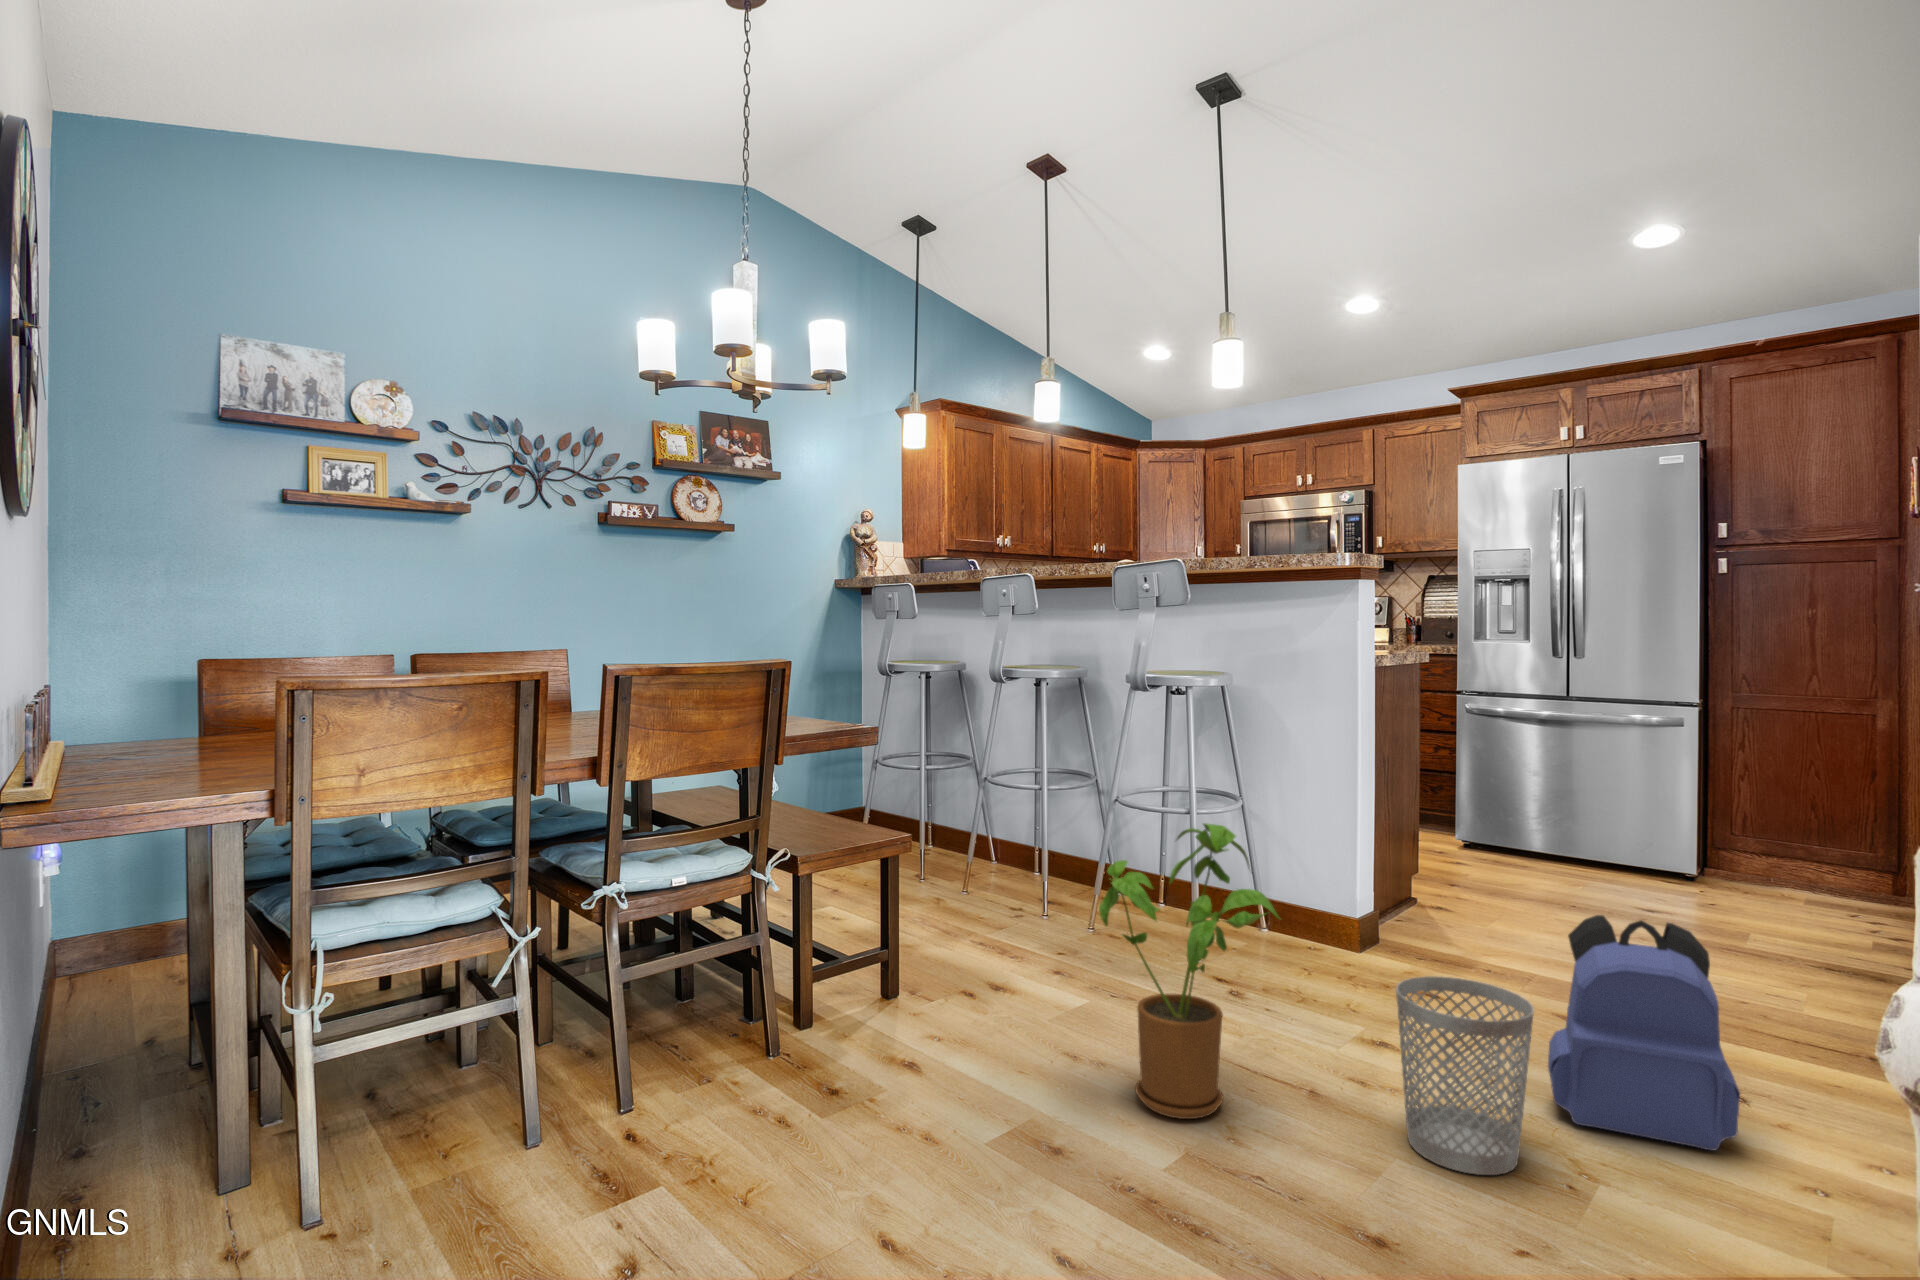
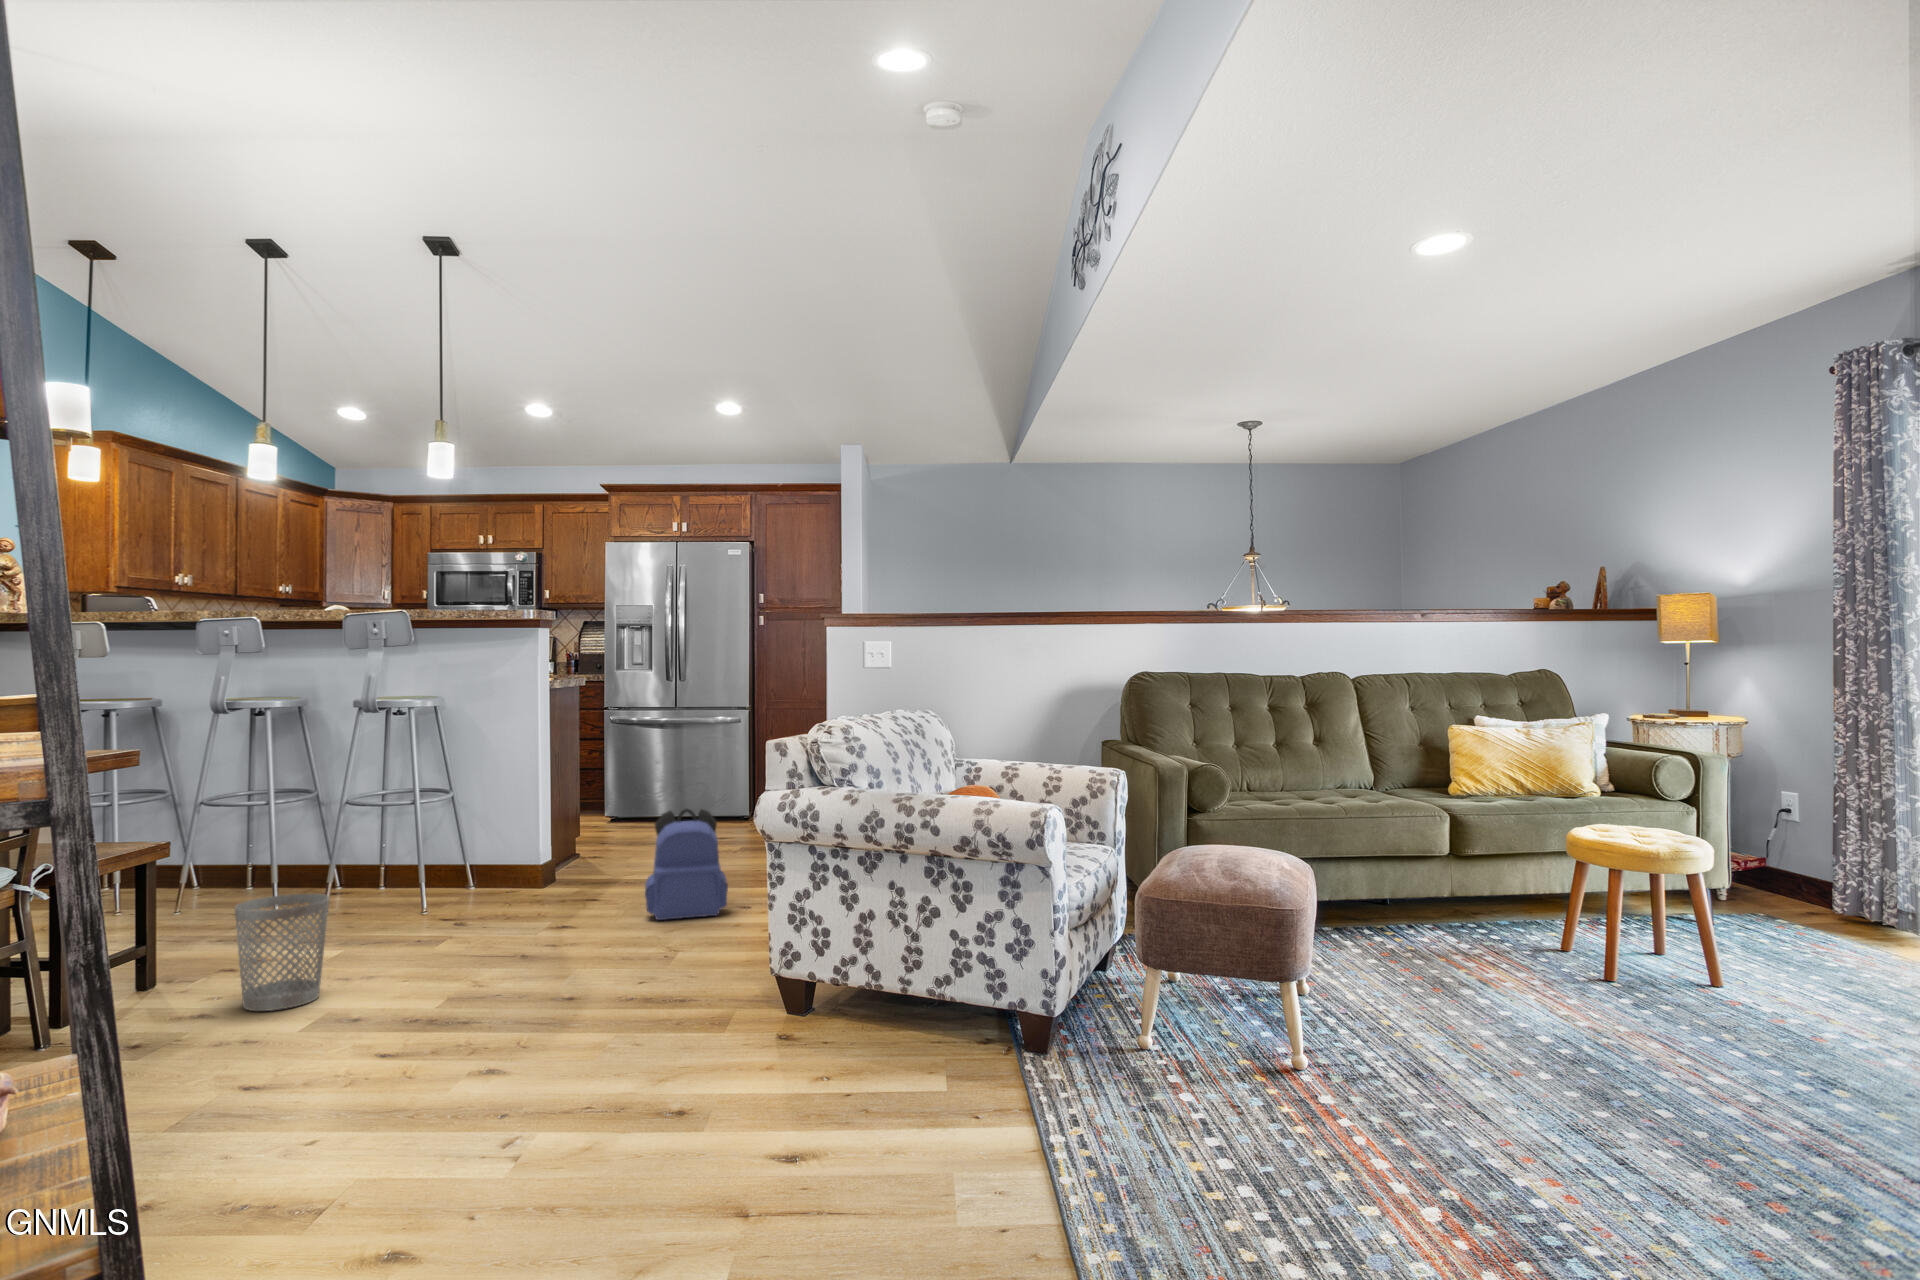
house plant: present [1099,823,1279,1119] -> none [375,782,499,964]
wastebasket: present [1396,976,1534,1175] -> present [235,894,329,1011]

